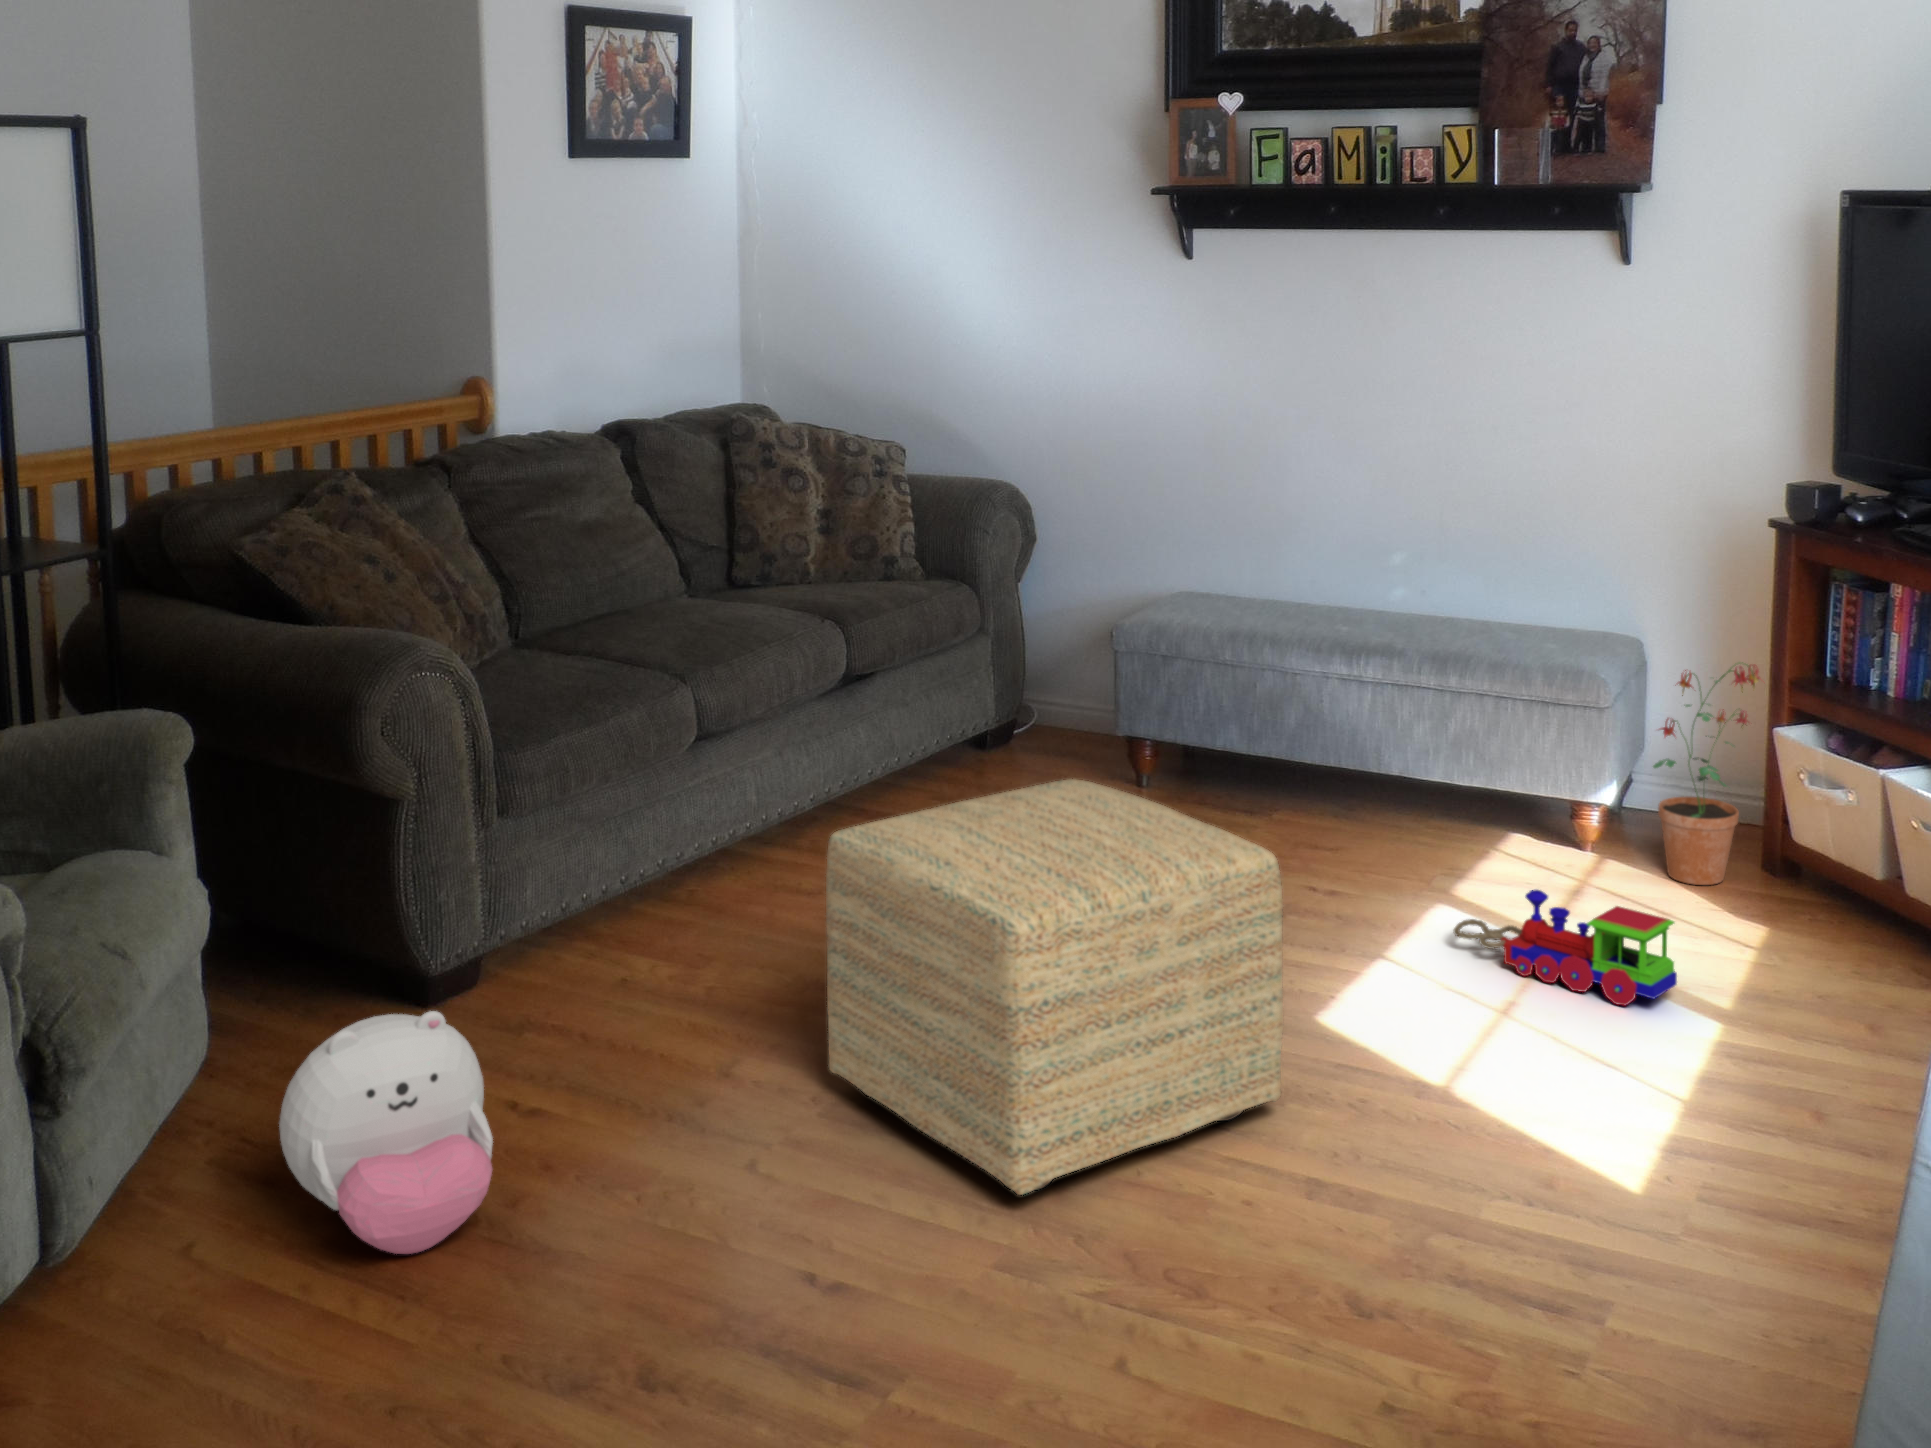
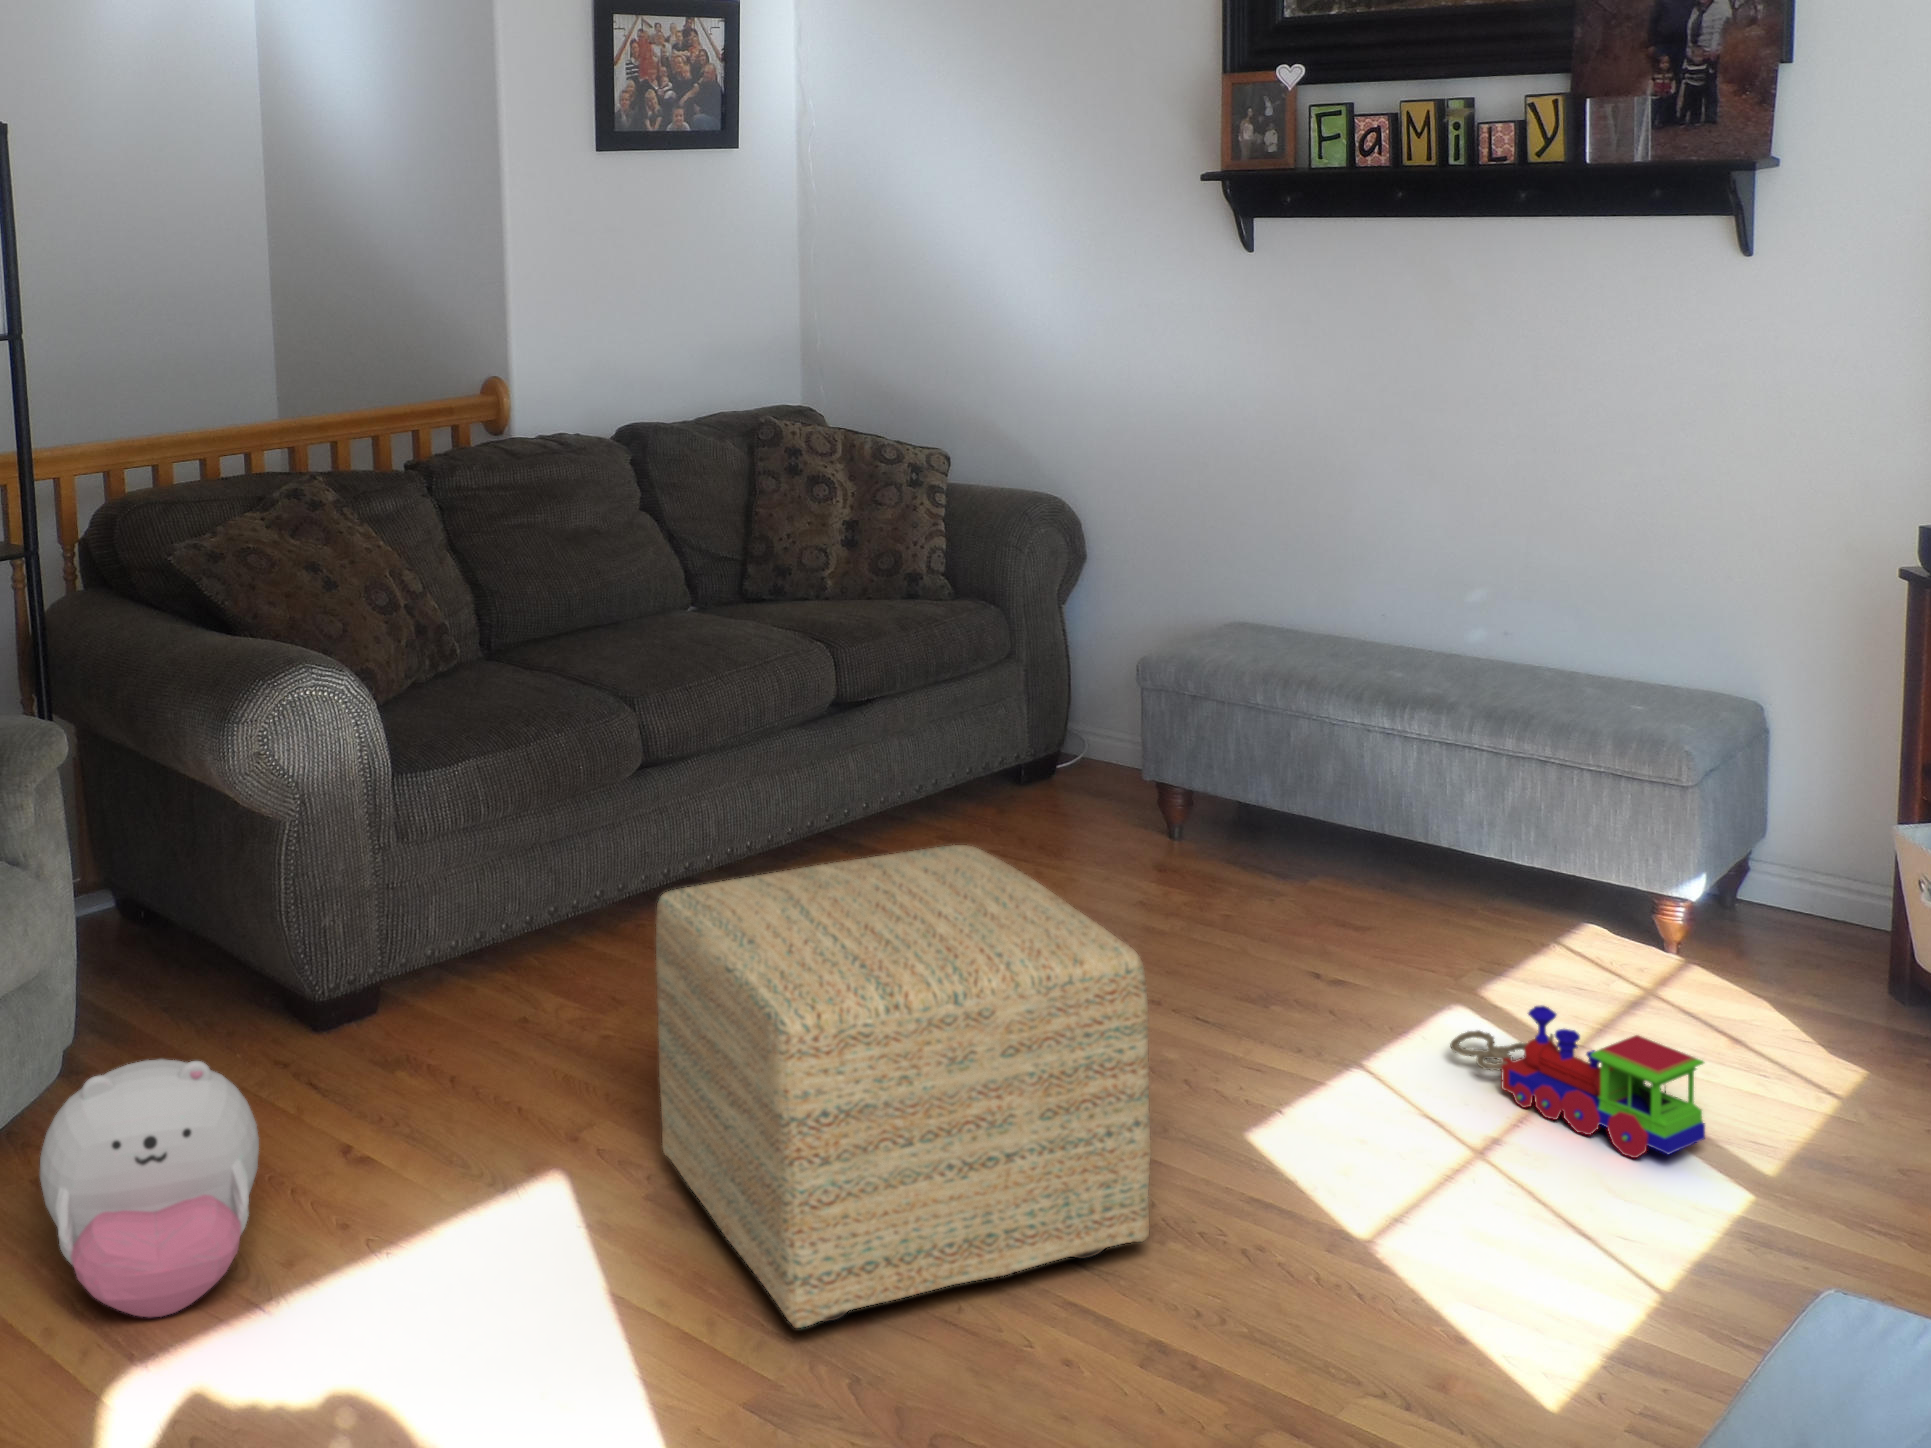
potted plant: present [1653,662,1764,885] -> none [1733,742,1884,1008]

